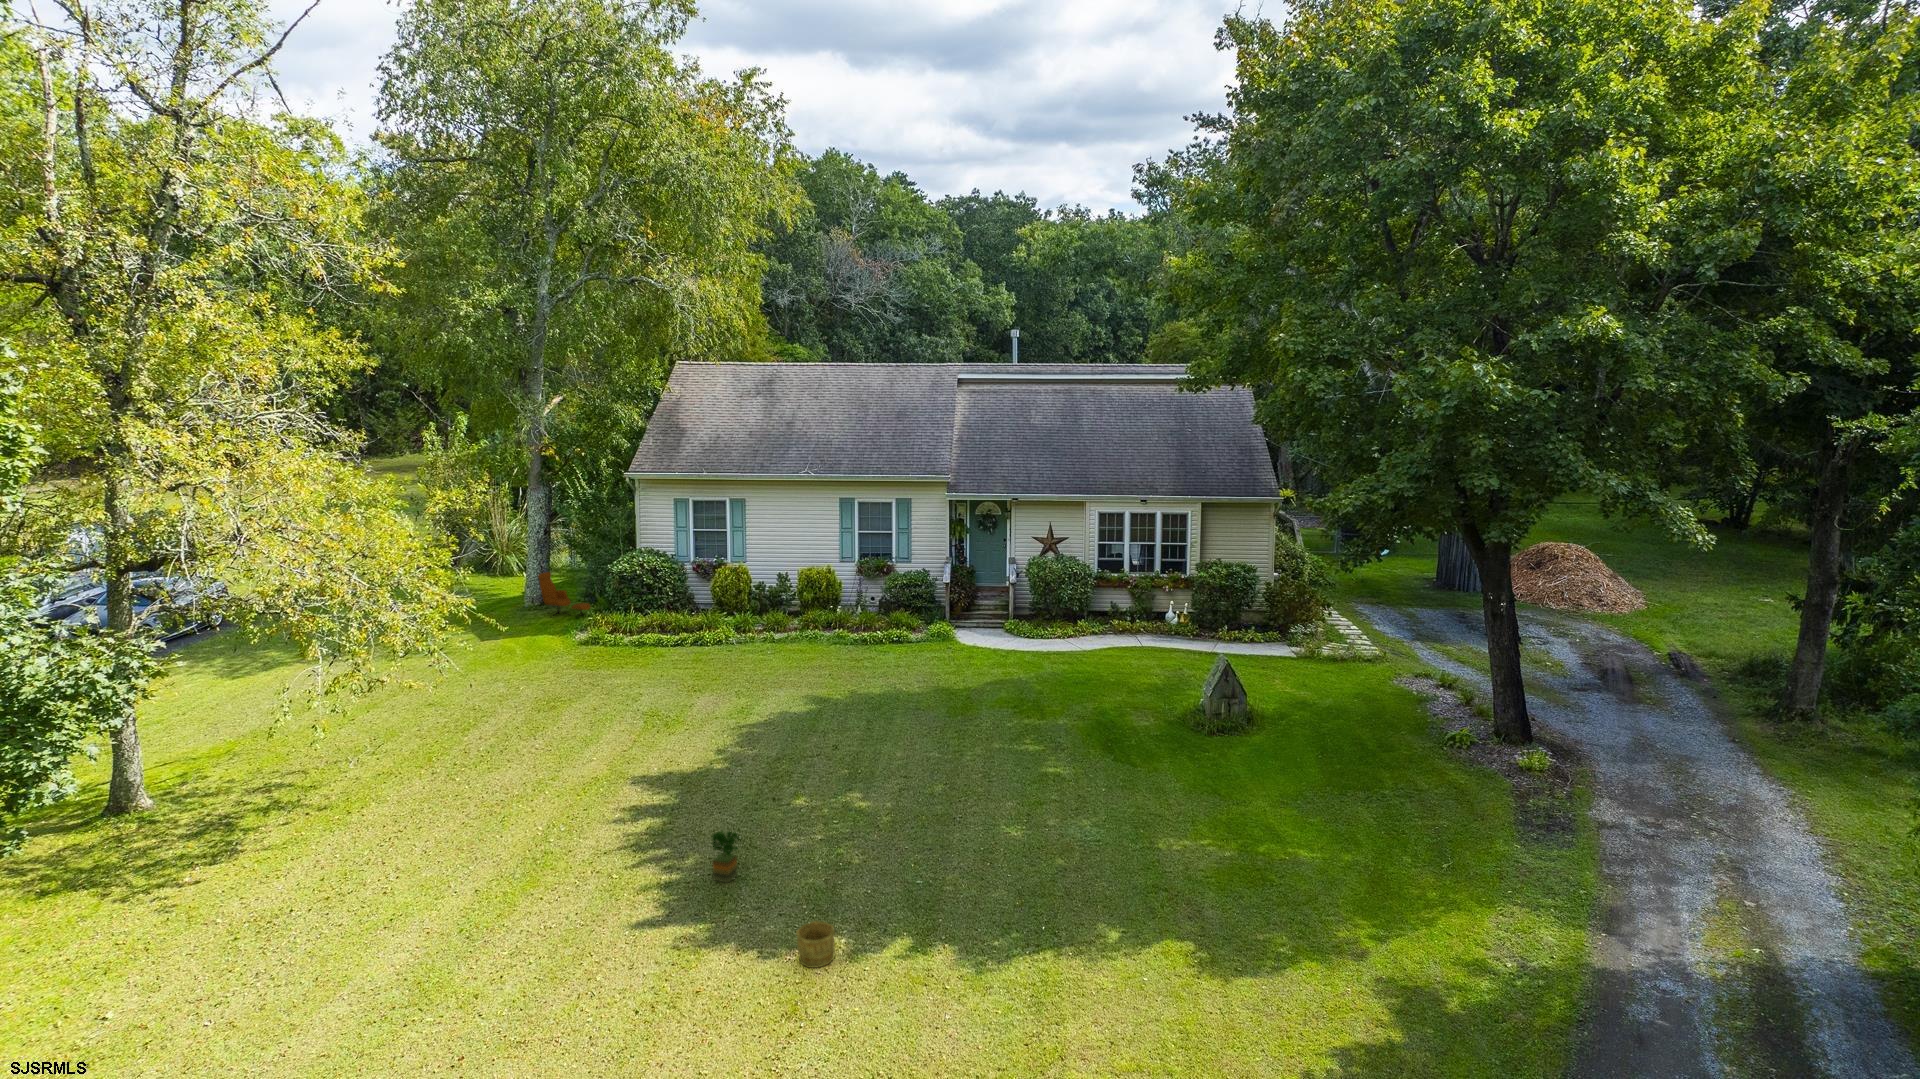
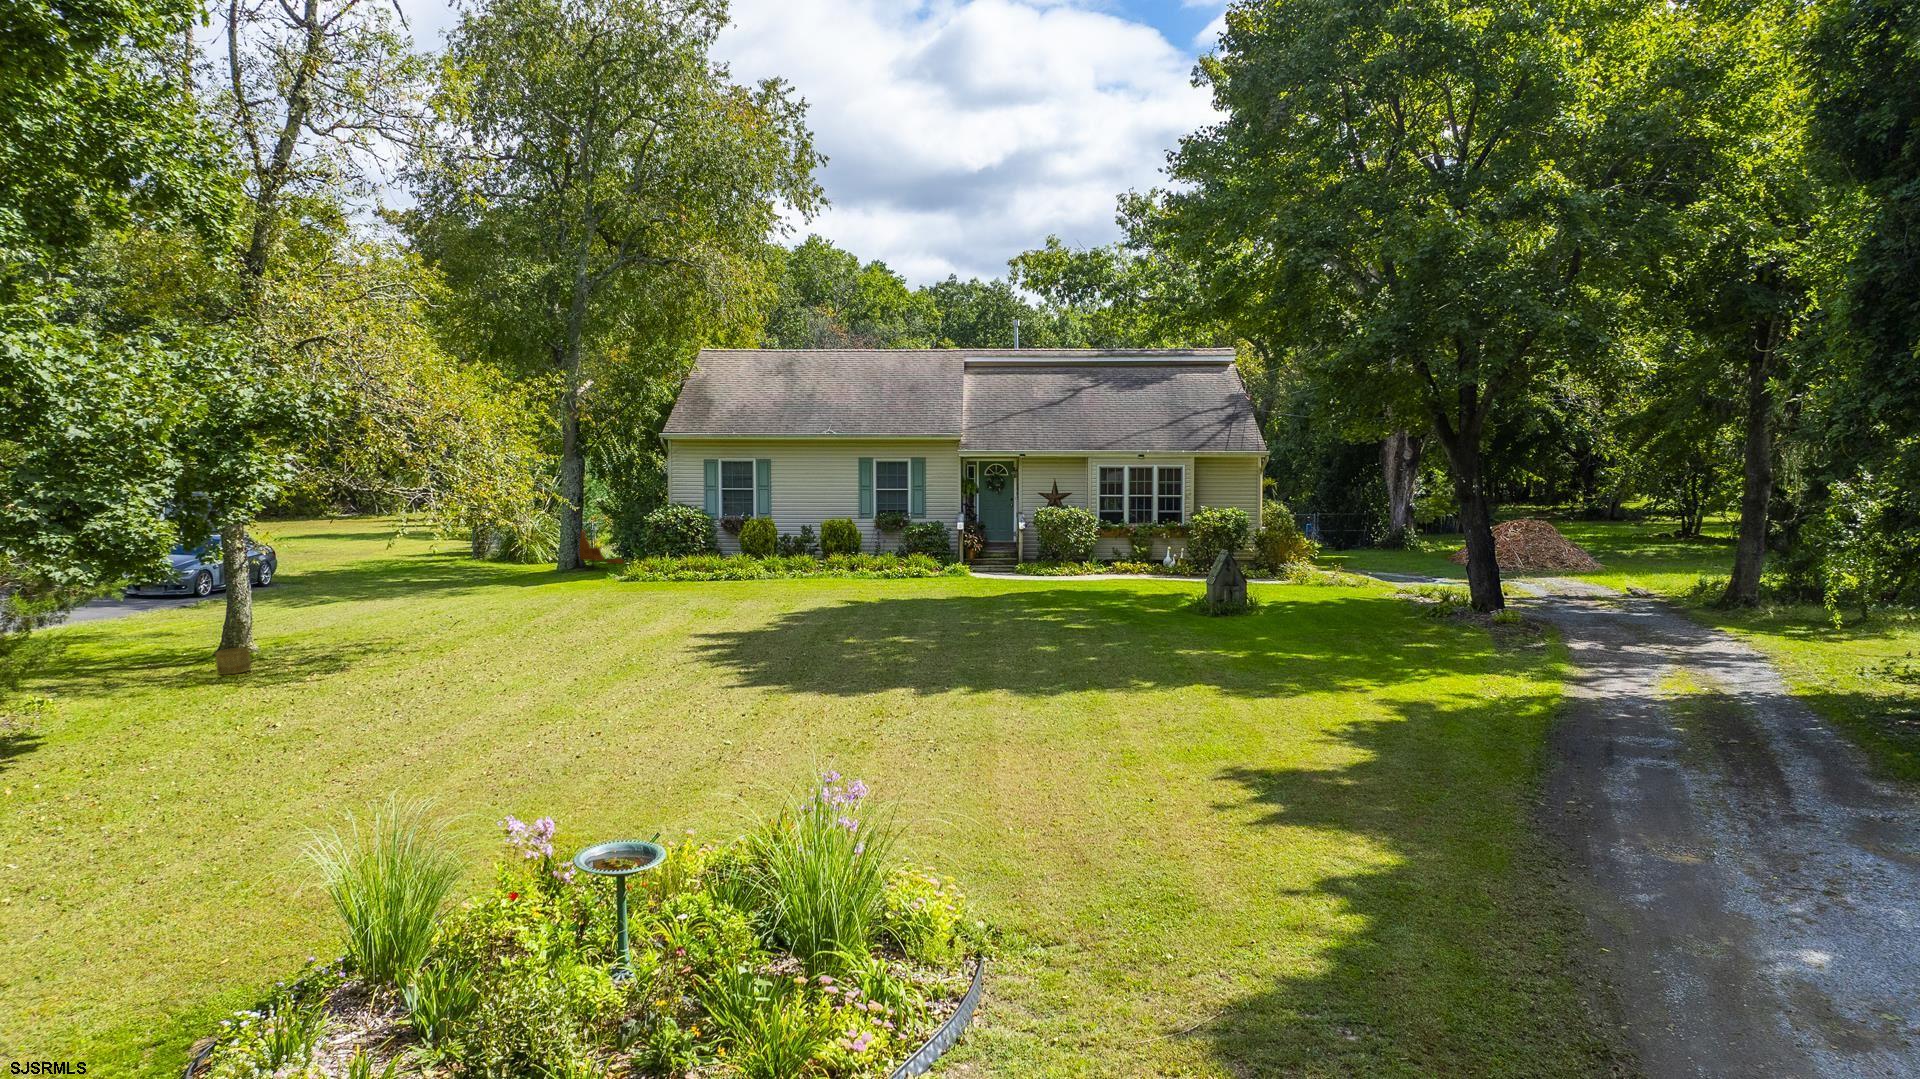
potted tree: present [711,831,741,883] -> none [794,635,823,681]
wooden bucket: present [796,921,835,968] -> present [215,648,251,675]

